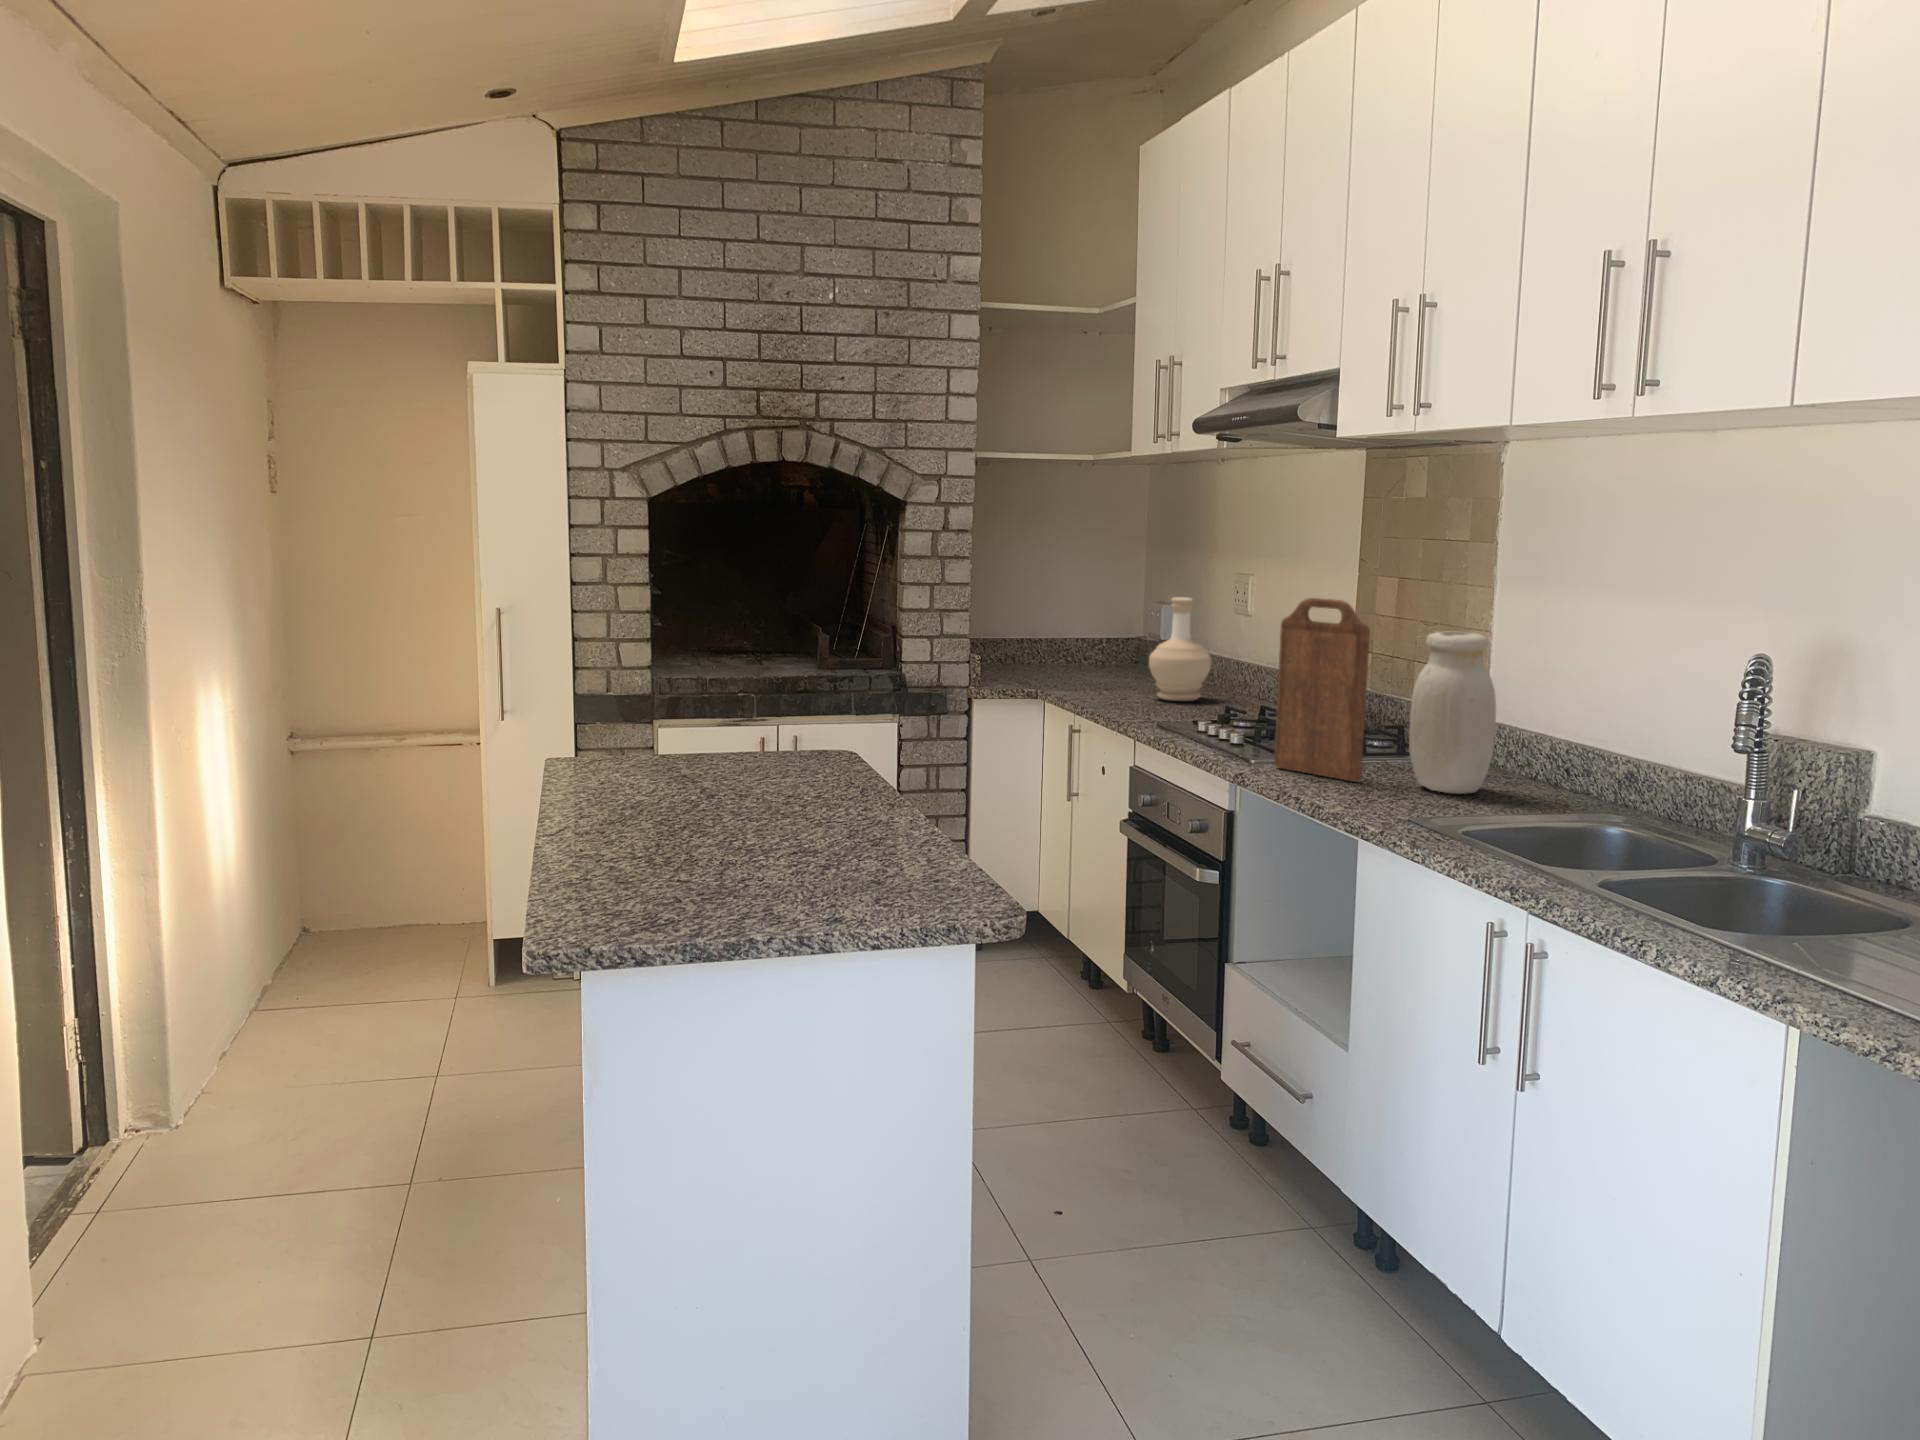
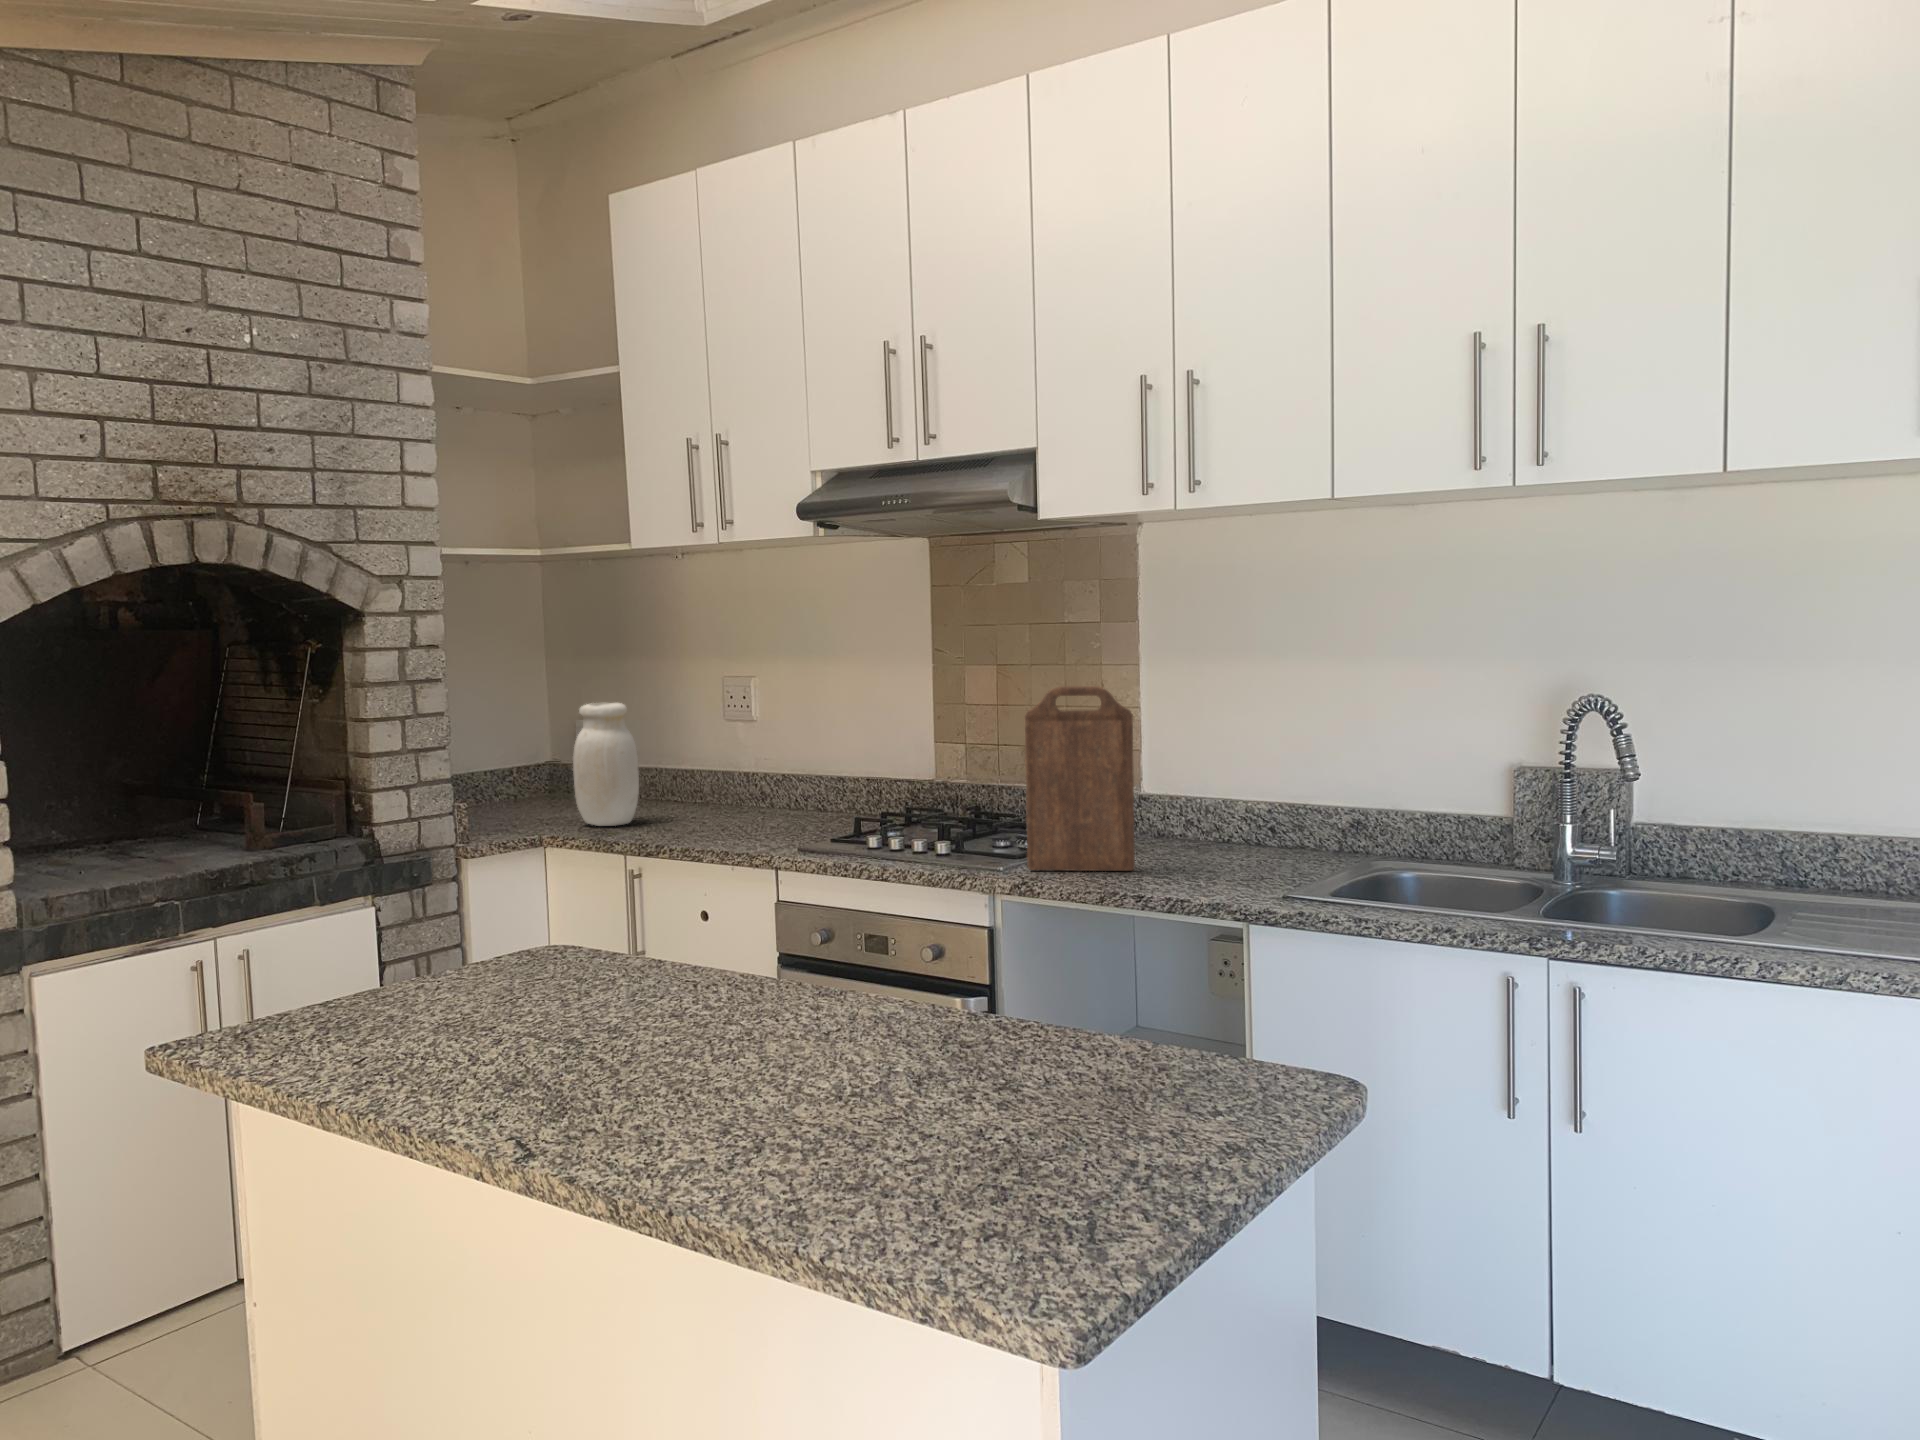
bottle: present [1149,598,1211,701] -> none [690,707,760,823]
jar: present [1409,632,1496,794] -> present [573,703,639,826]

